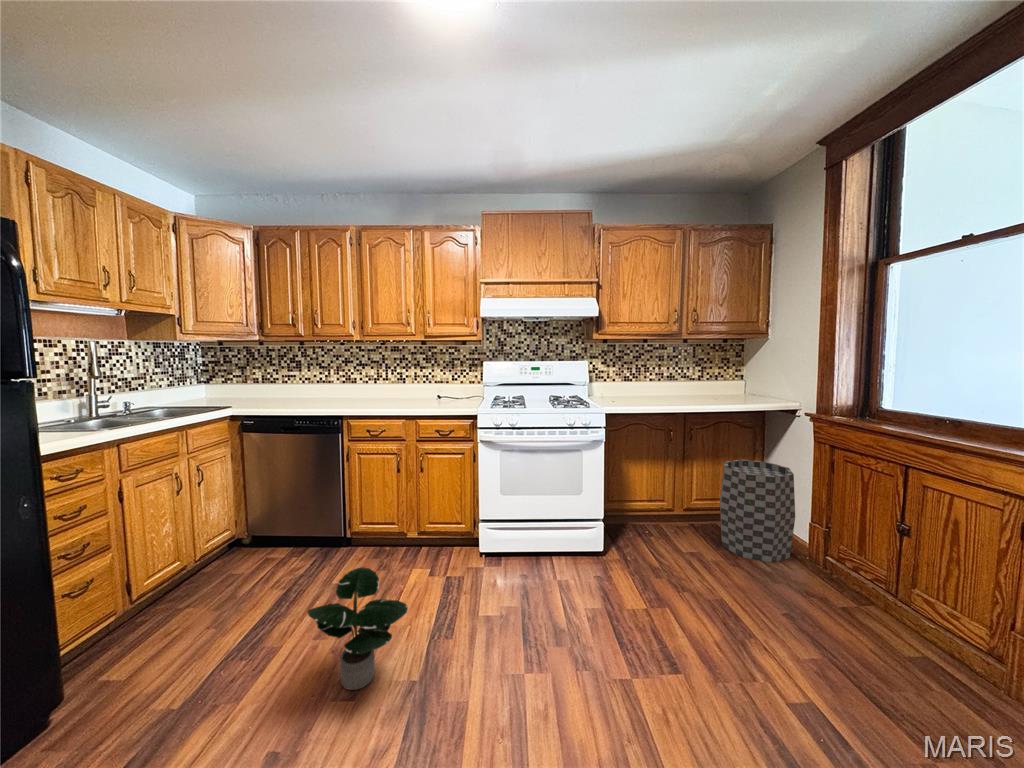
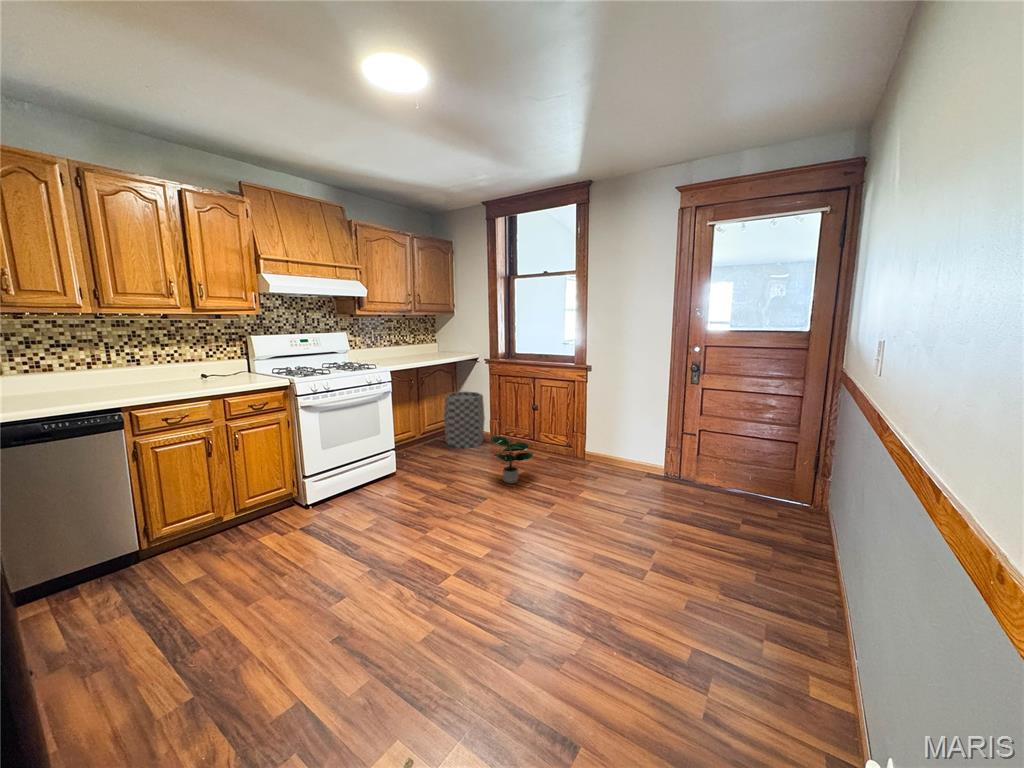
potted plant: present [308,567,408,690] -> present [491,436,533,483]

